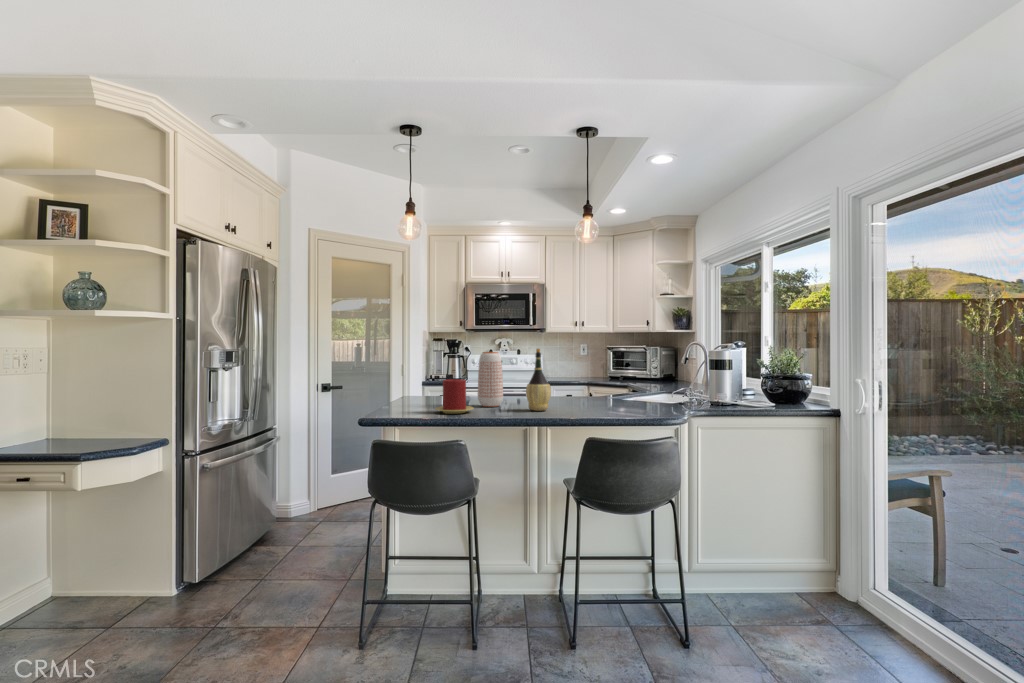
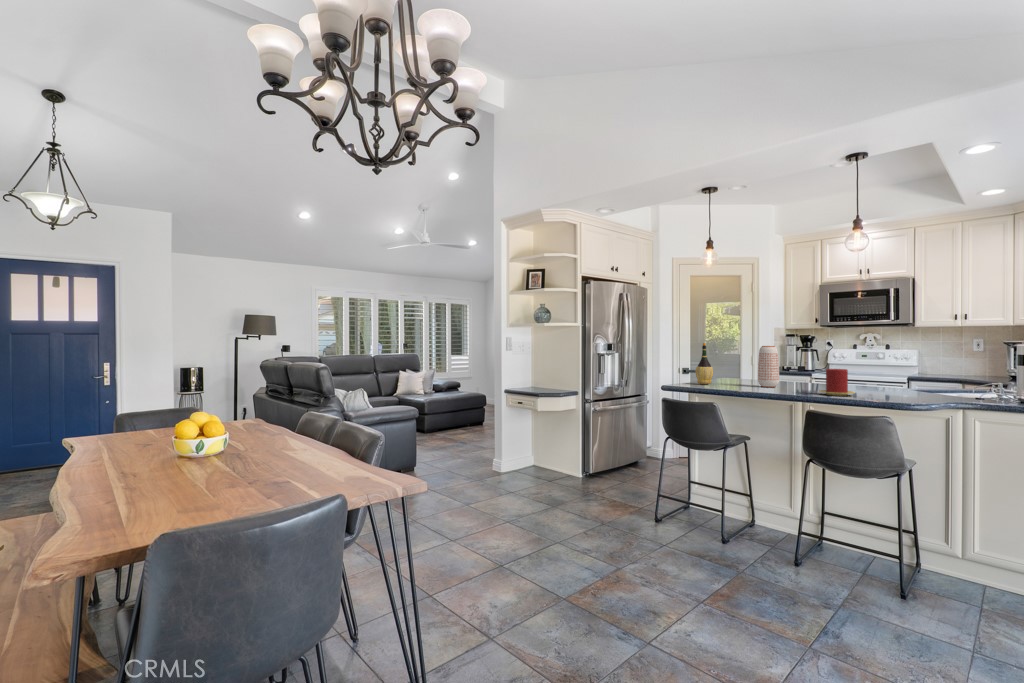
wine bottle: present [526,349,551,411] -> present [695,343,713,384]
candle: present [435,379,473,414] -> present [820,369,855,396]

